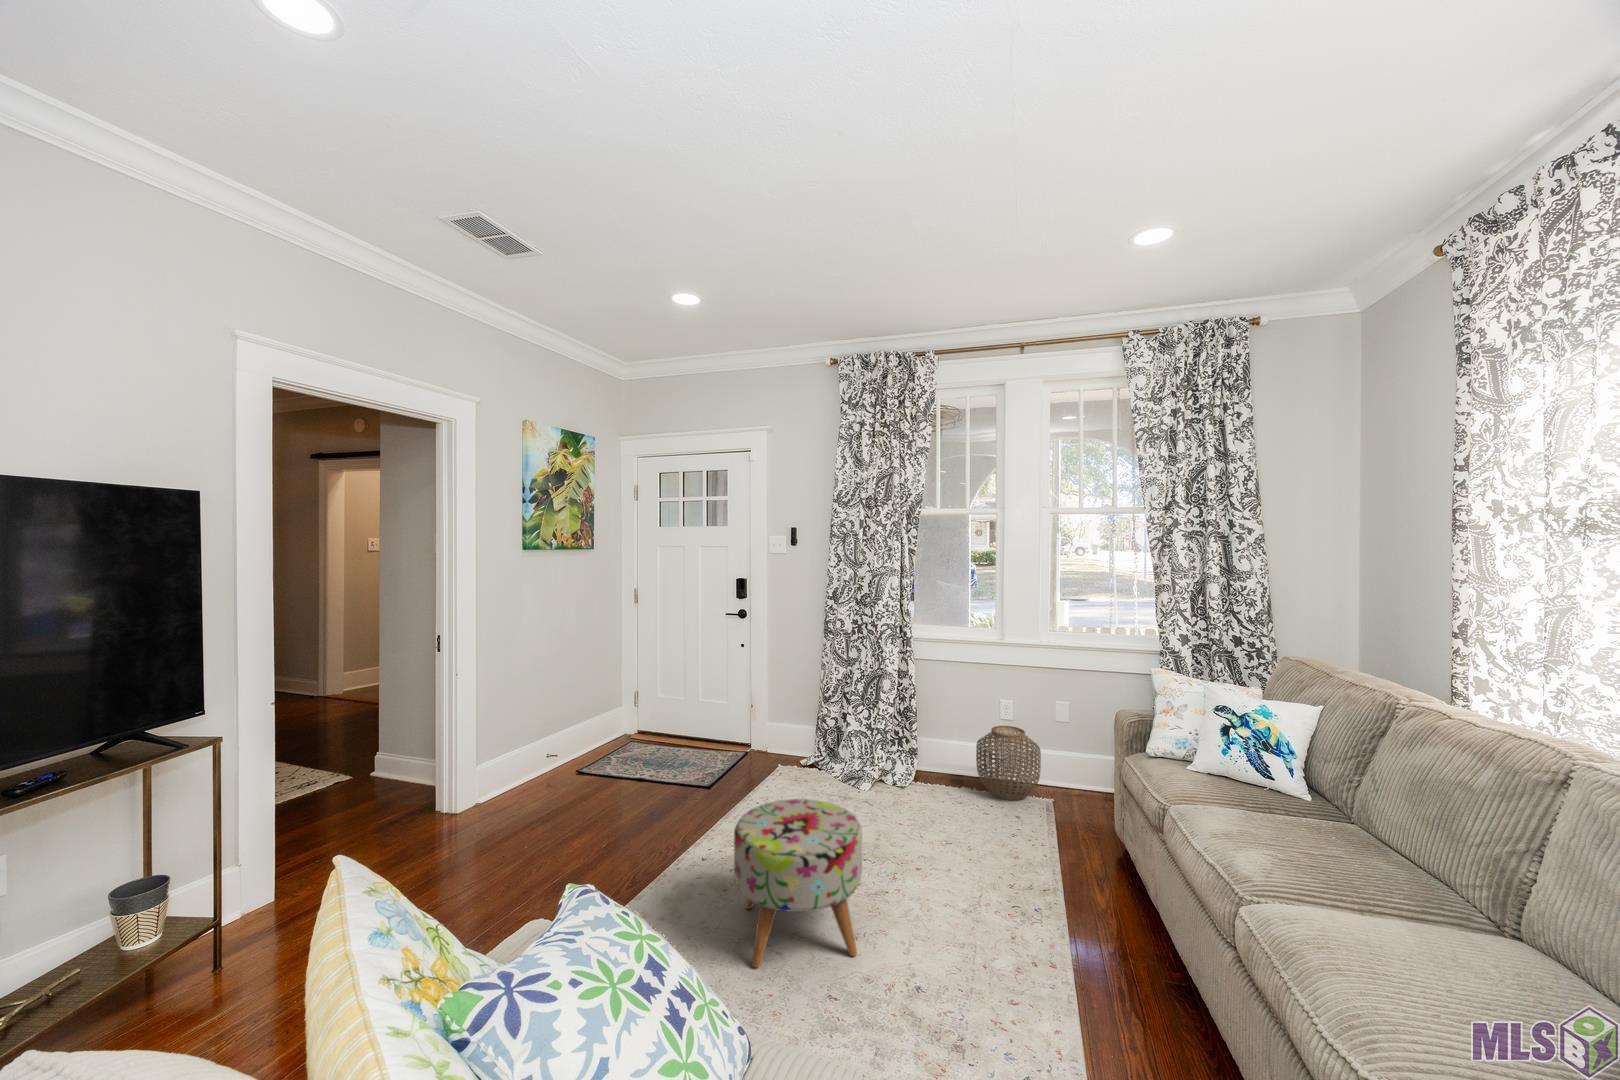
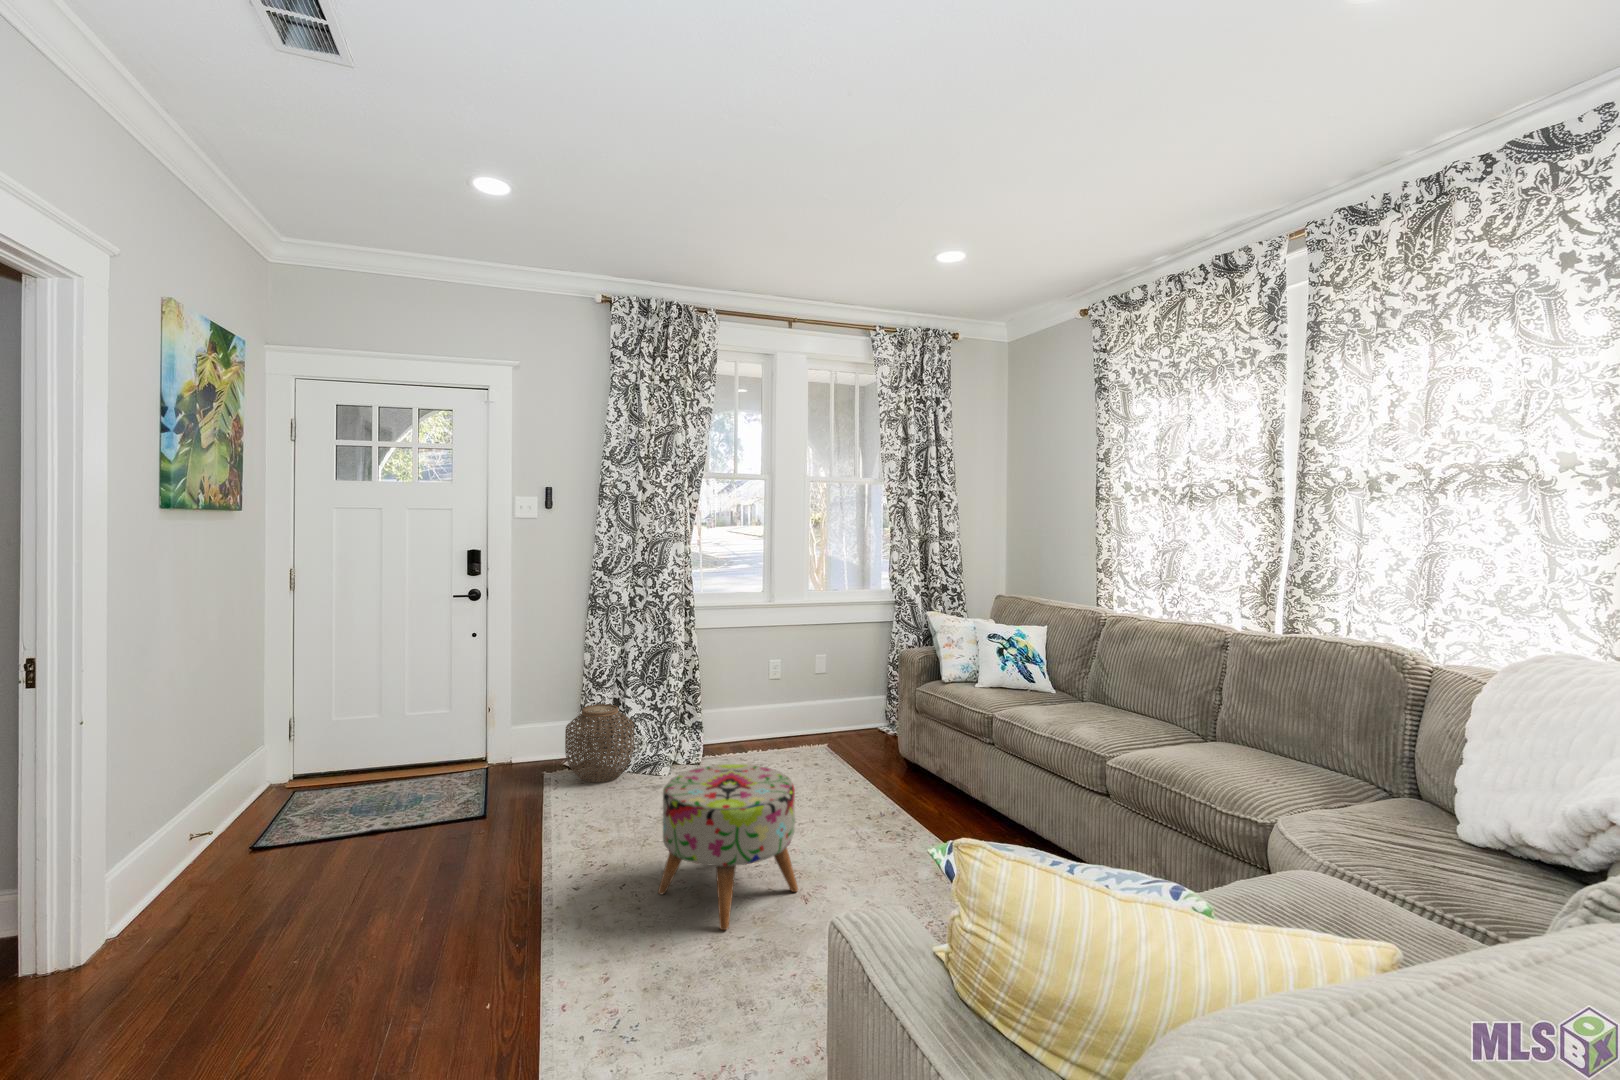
woven basket: present [976,726,1041,800] -> present [565,704,634,783]

